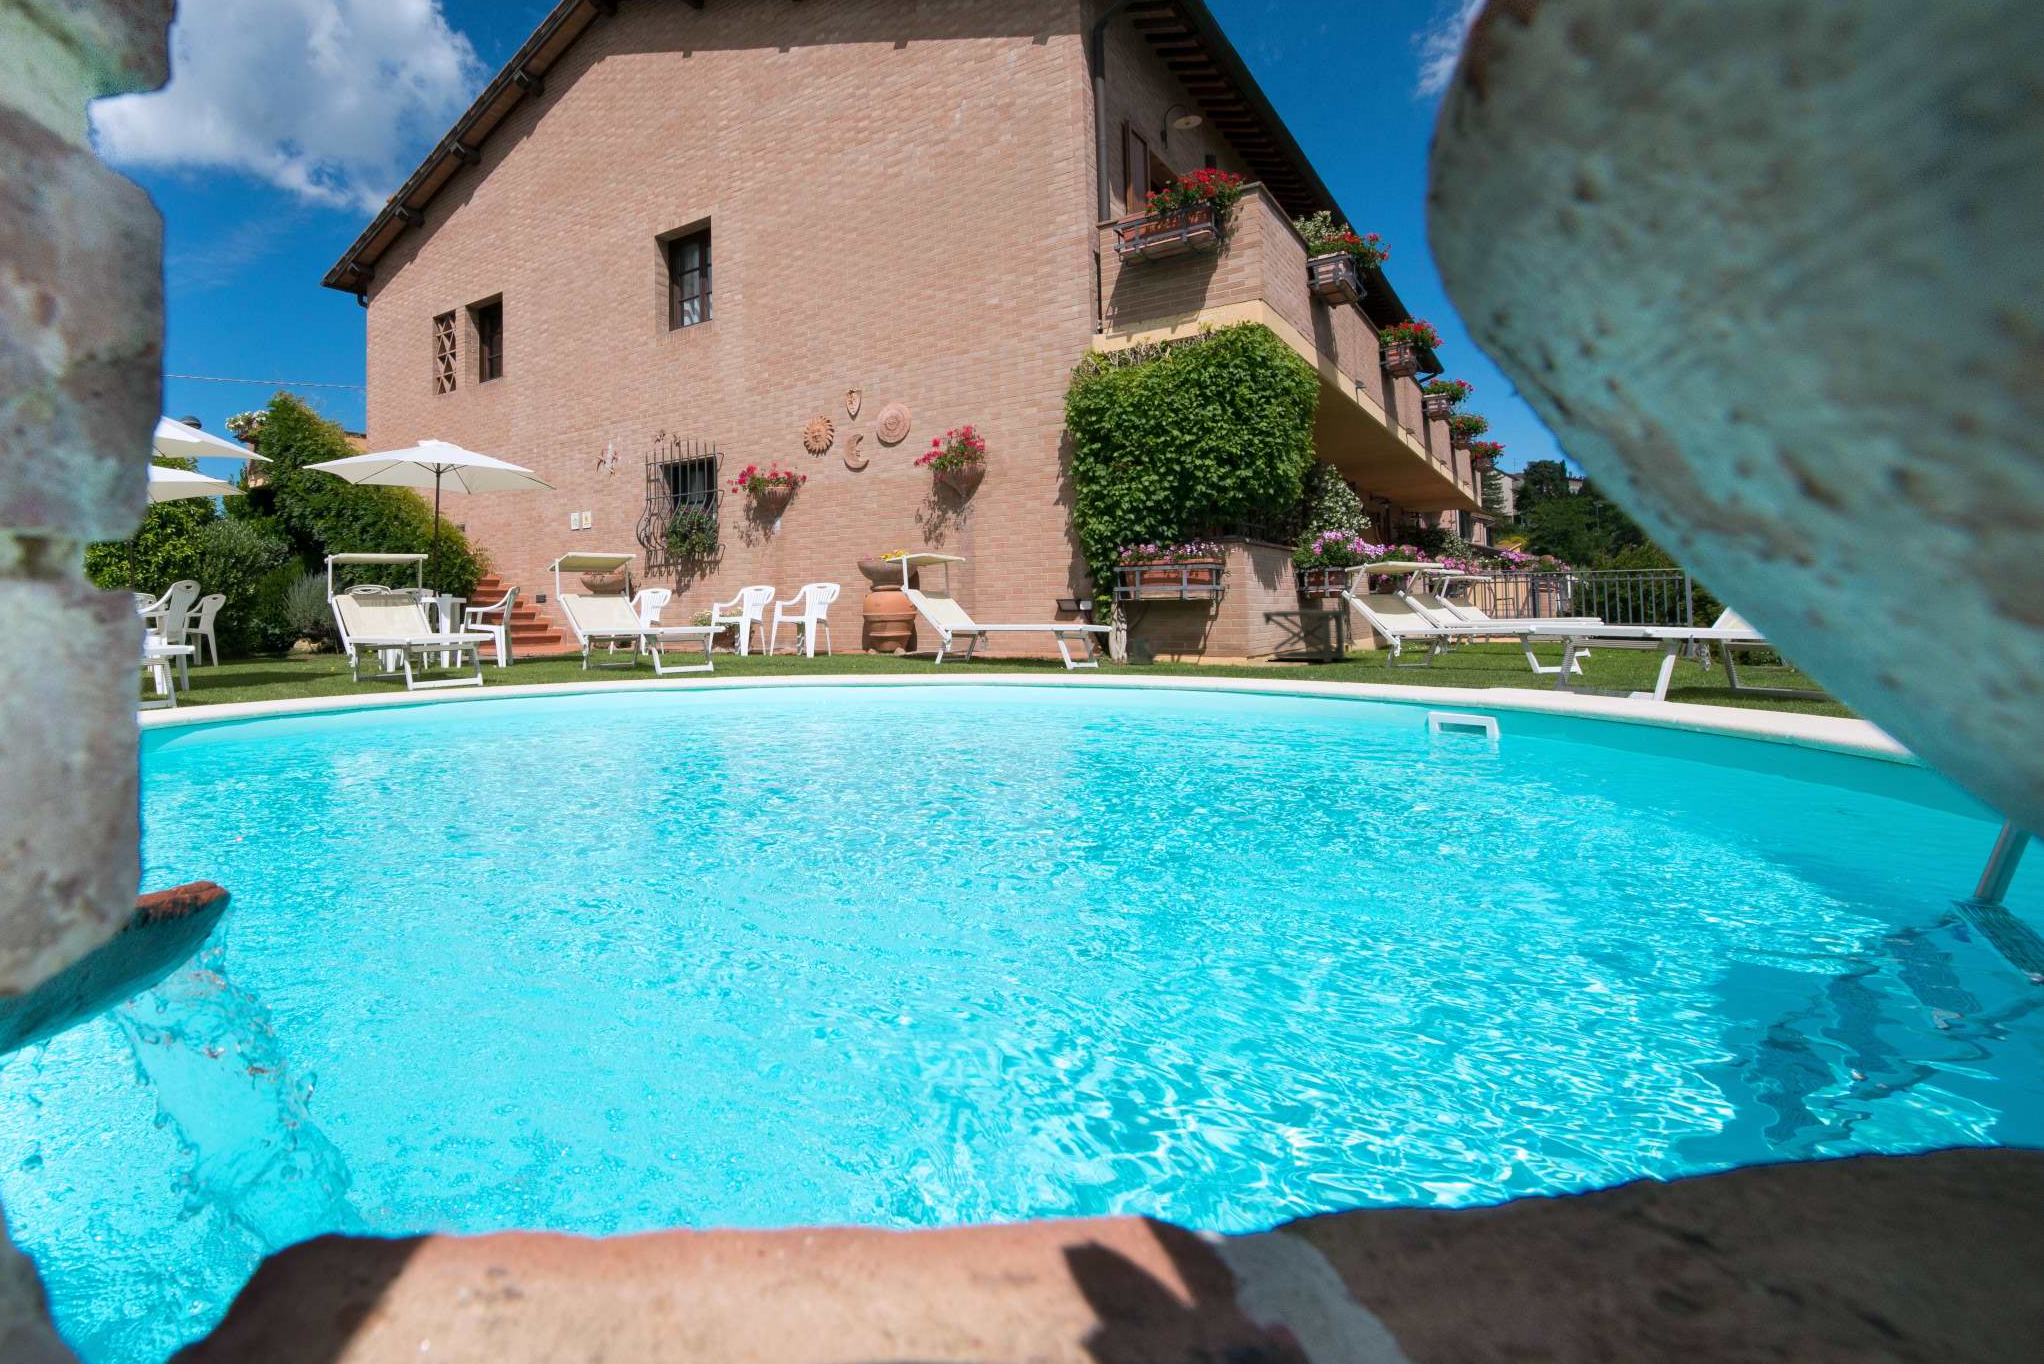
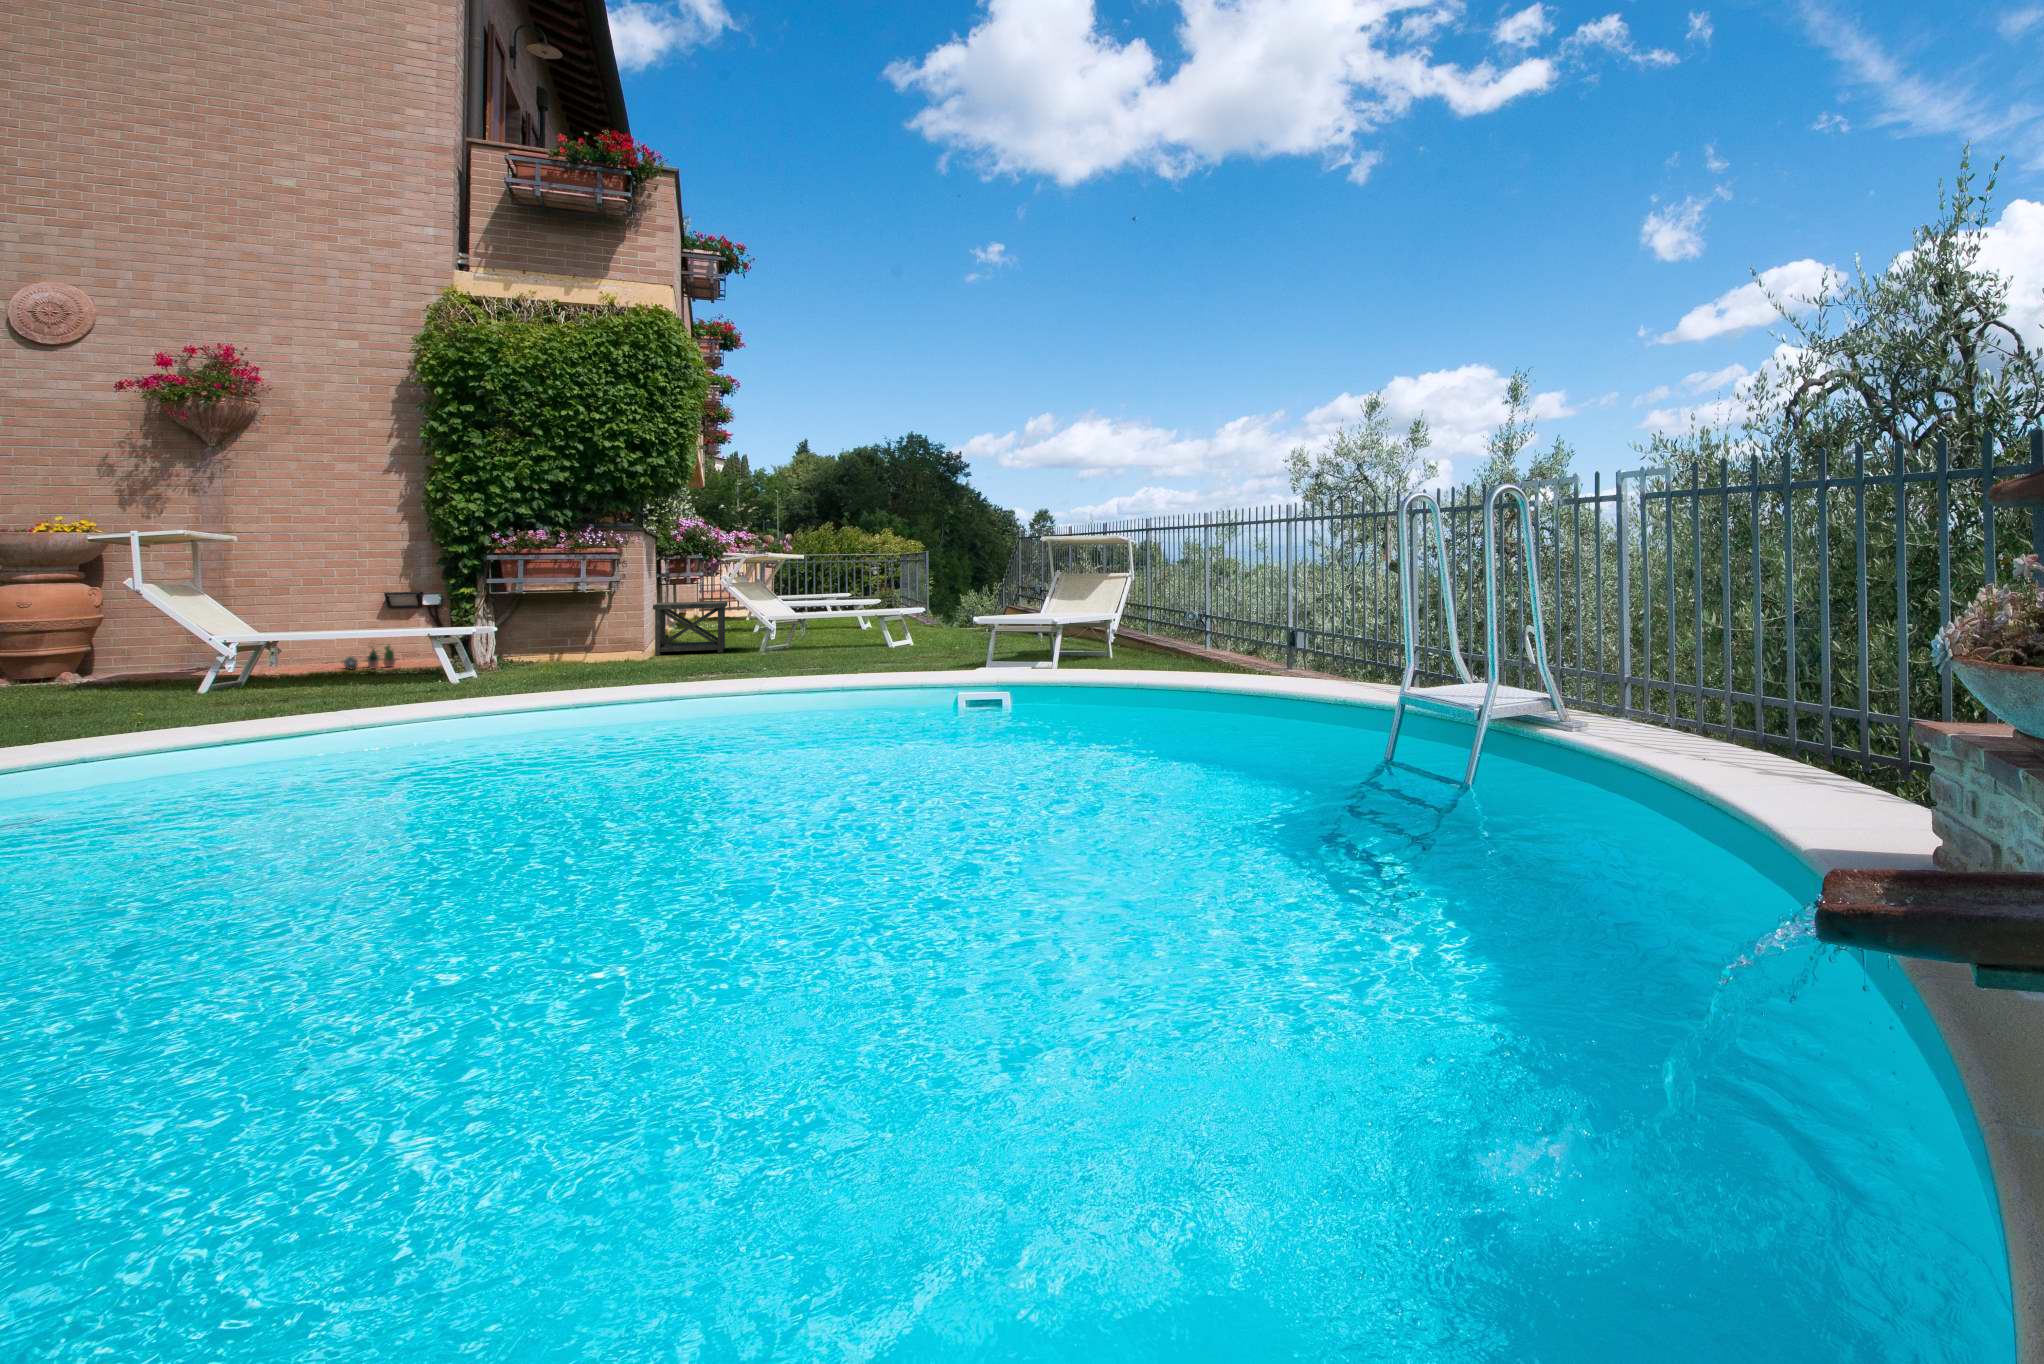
potted plant: none [1034,633,1066,659] -> present [343,645,395,670]
watering can: present [1131,638,1167,665] -> none [502,632,567,667]

